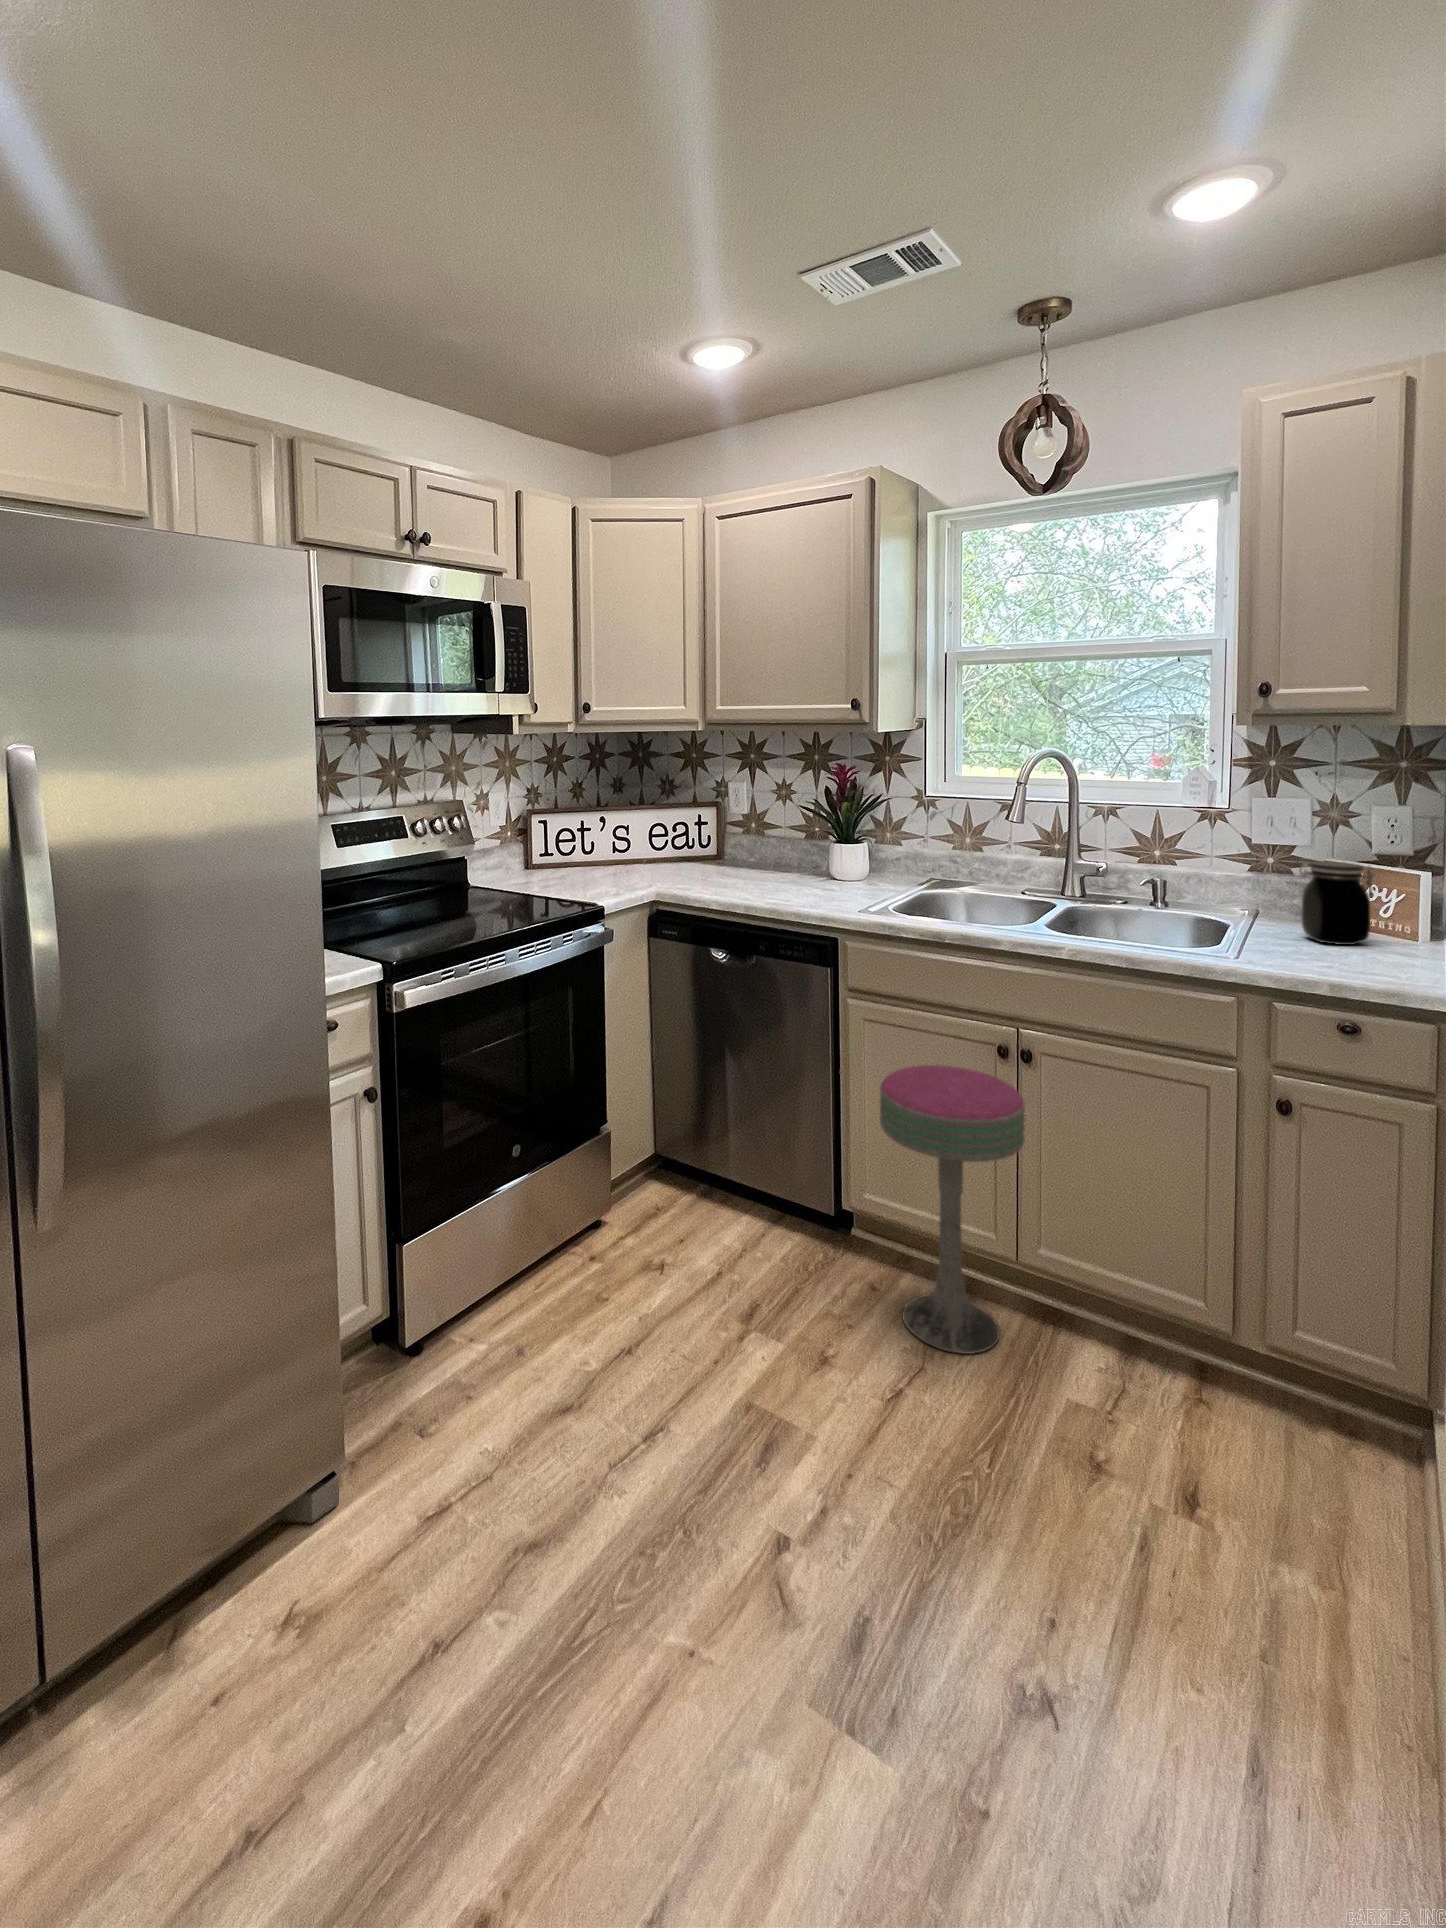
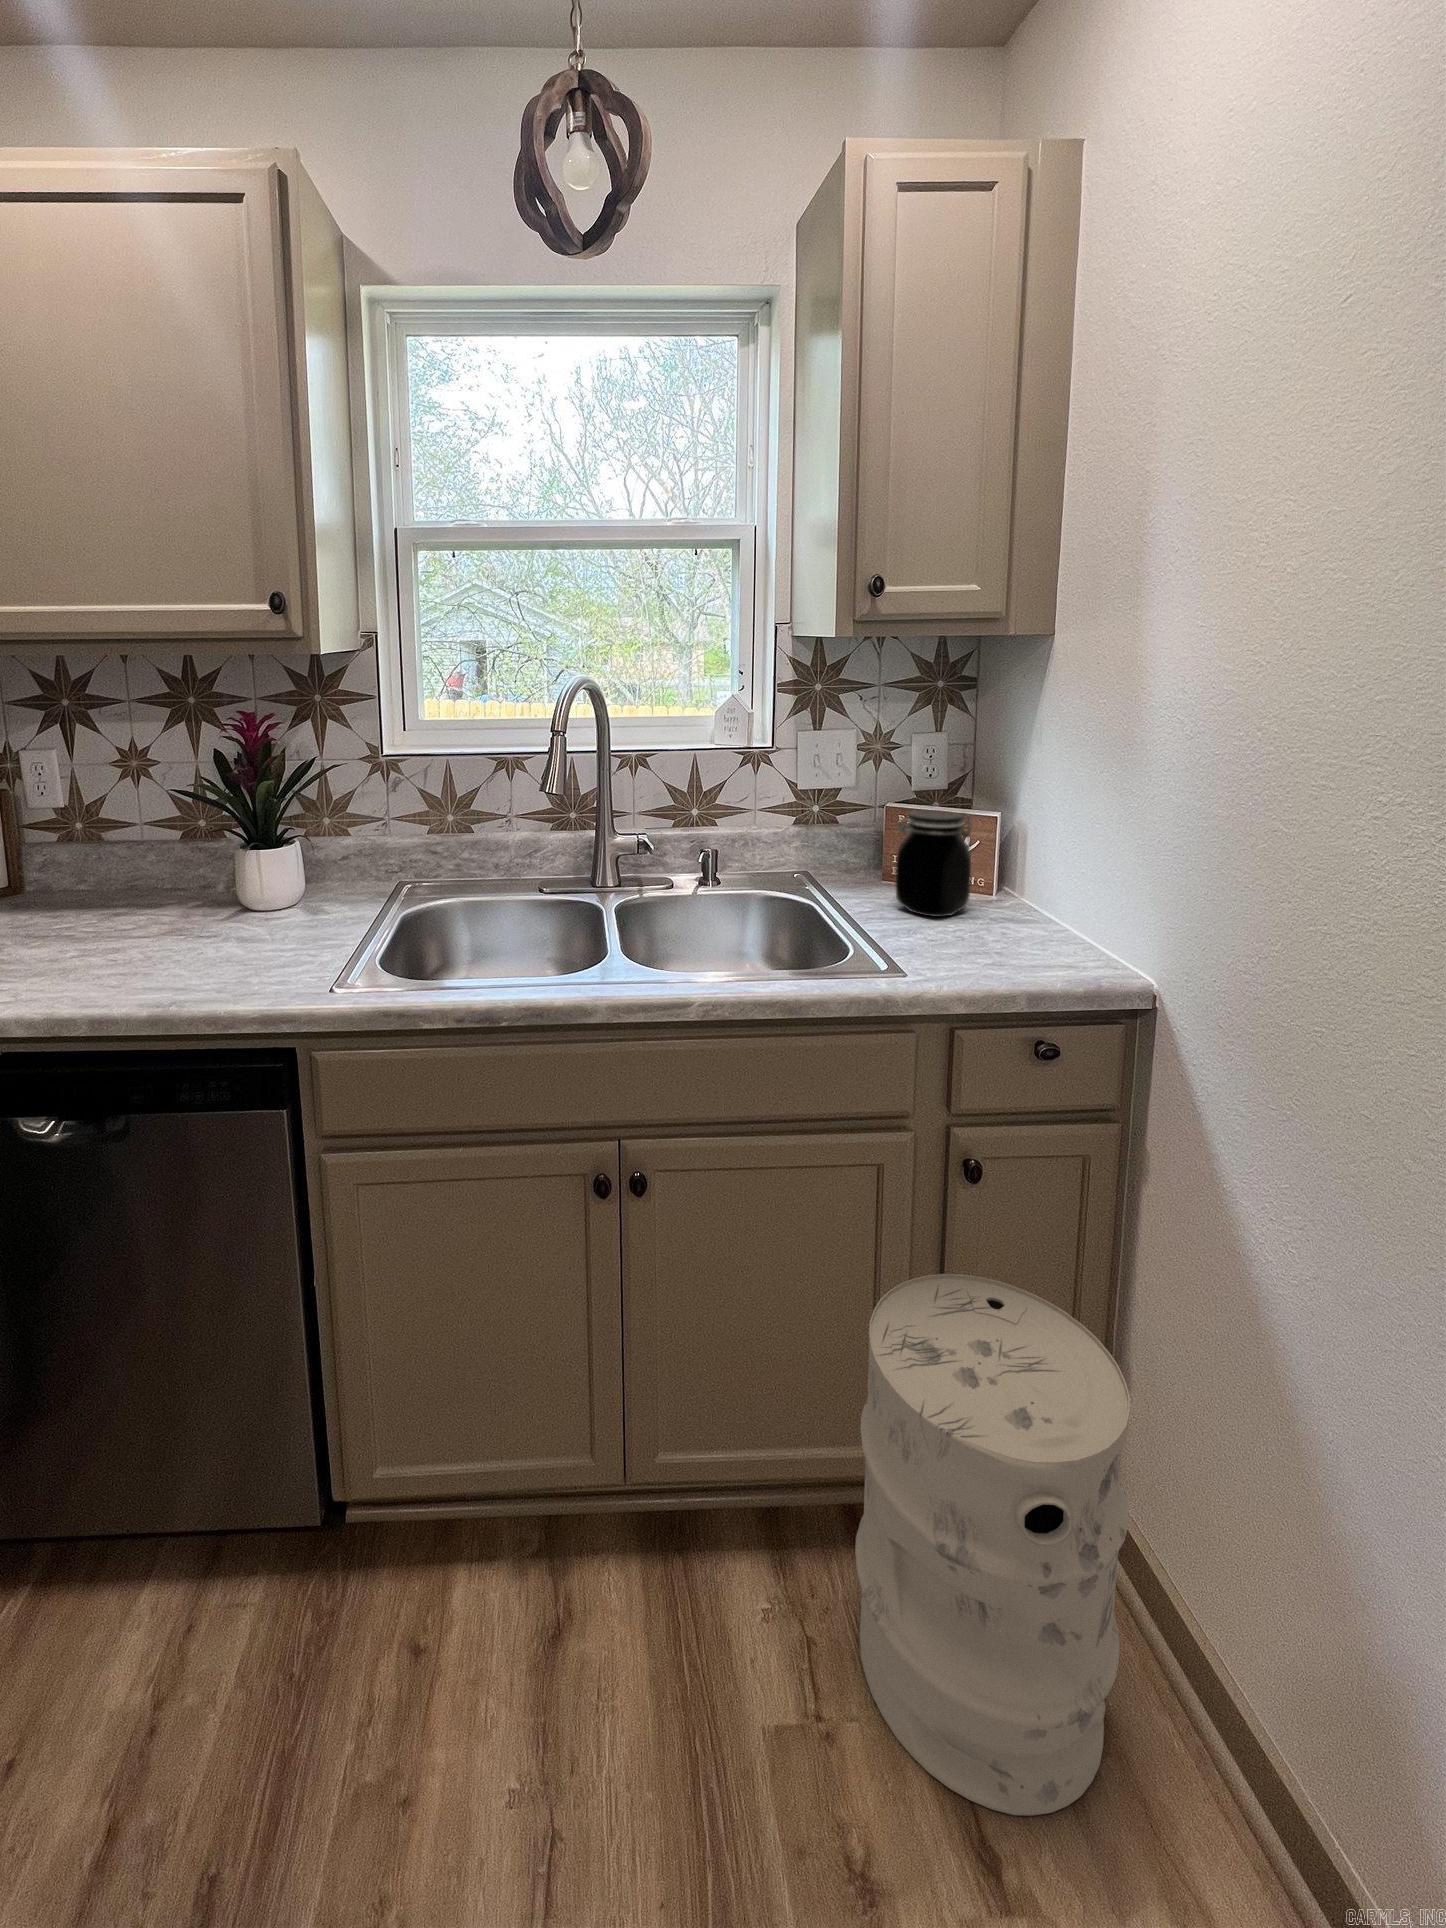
bar stool: present [880,1065,1025,1354] -> none [437,1232,687,1782]
trash can: none [1138,1163,1337,1499] -> present [855,1274,1130,1815]

